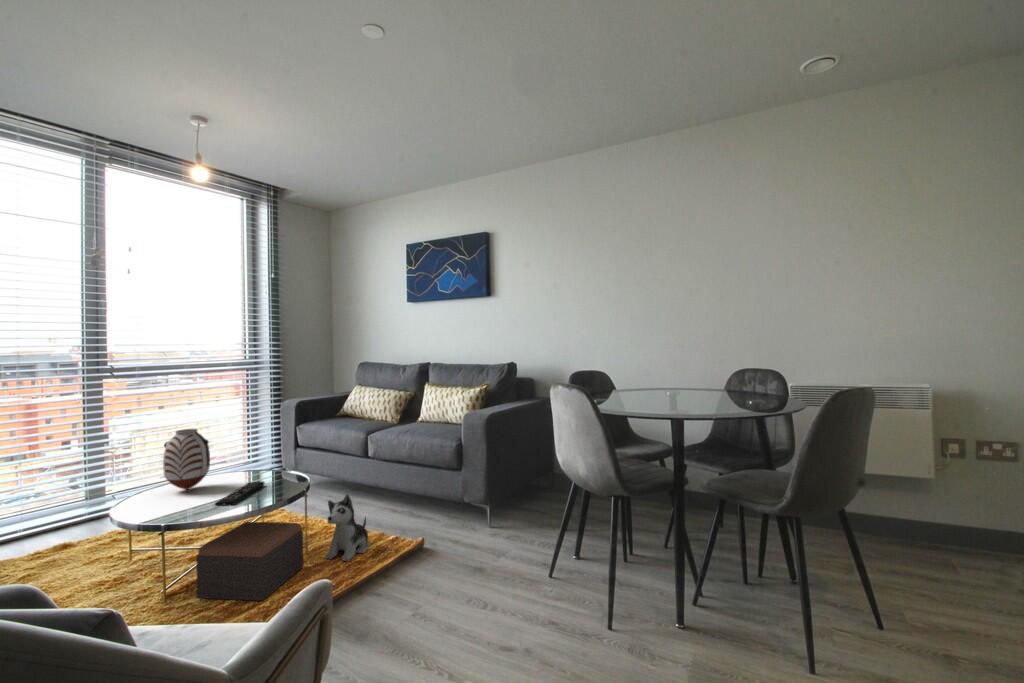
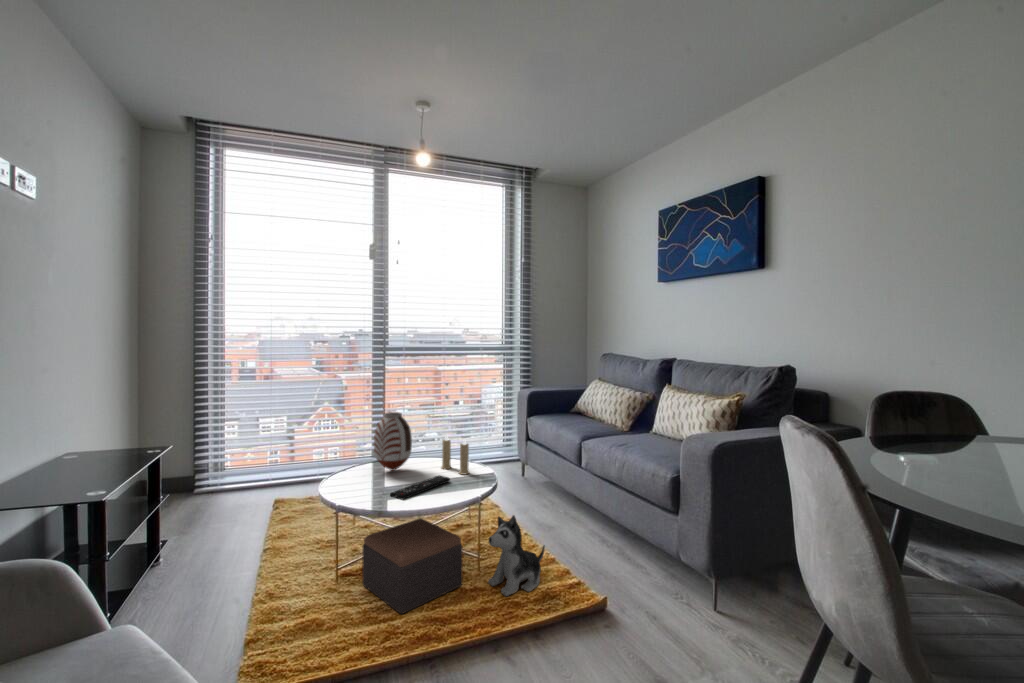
candle: none [239,443,276,479] -> present [441,436,469,475]

